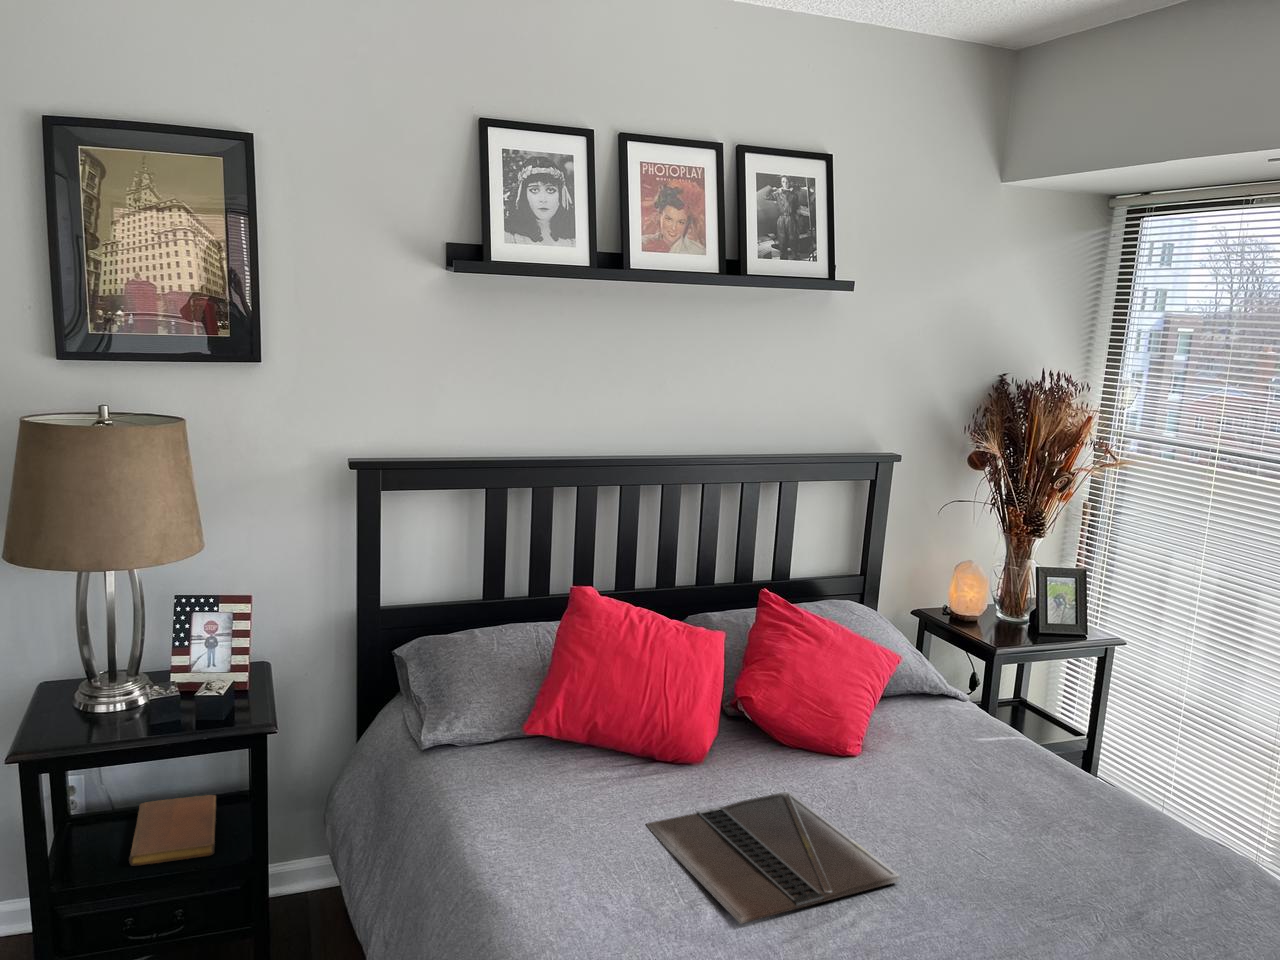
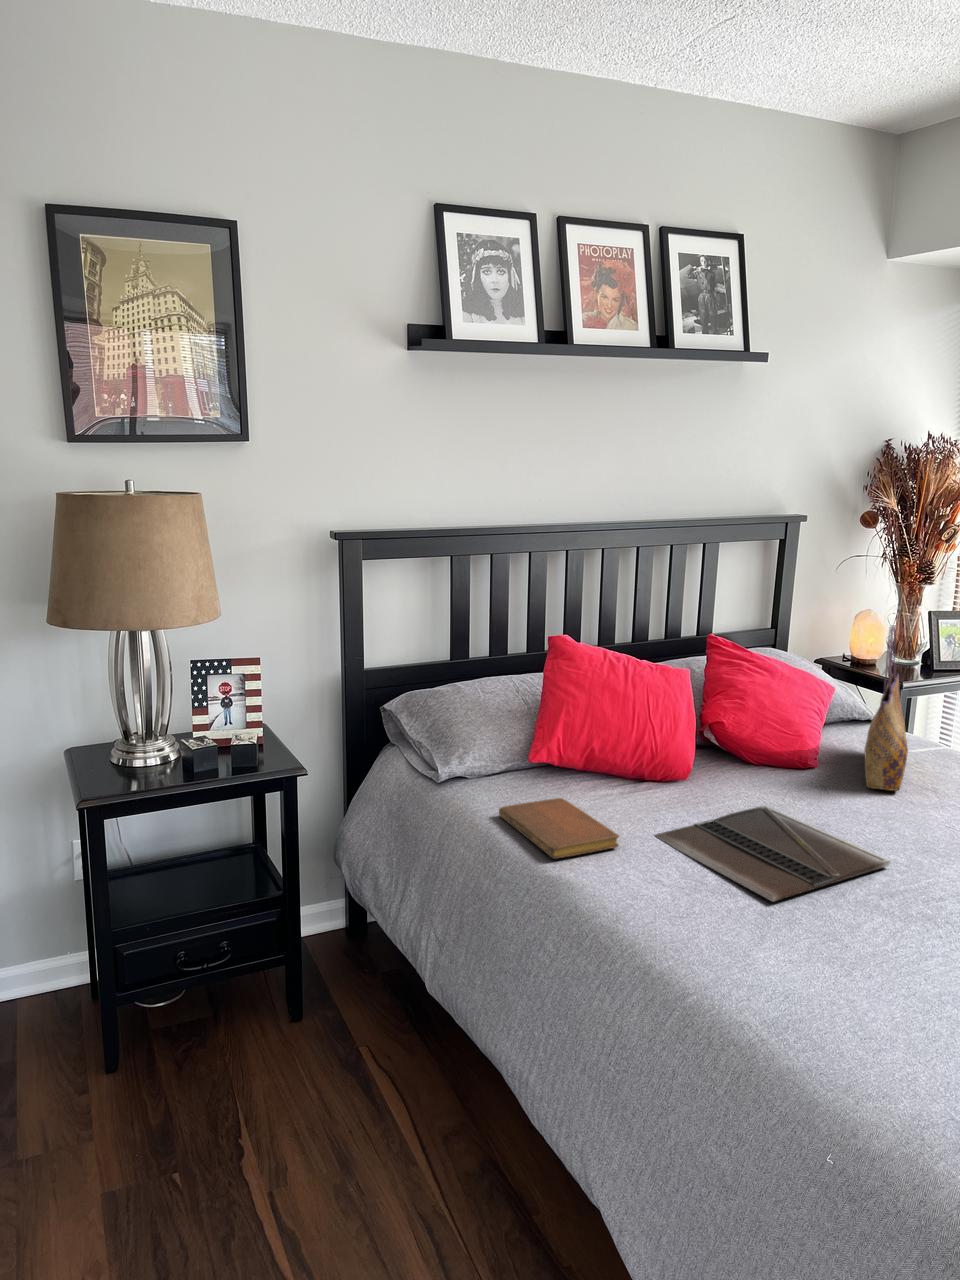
tote bag: none [916,590,977,780] -> present [864,625,908,791]
notebook: present [129,795,216,866] -> present [499,798,619,859]

